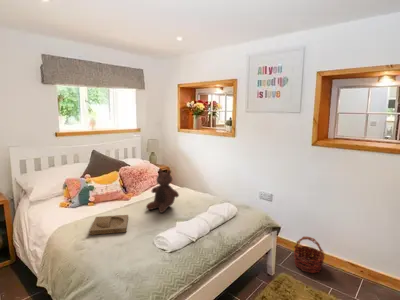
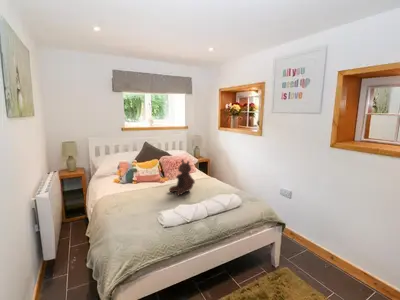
tray: present [90,215,128,235] -> none [118,192,152,206]
basket: present [294,237,324,273] -> none [303,235,335,273]

